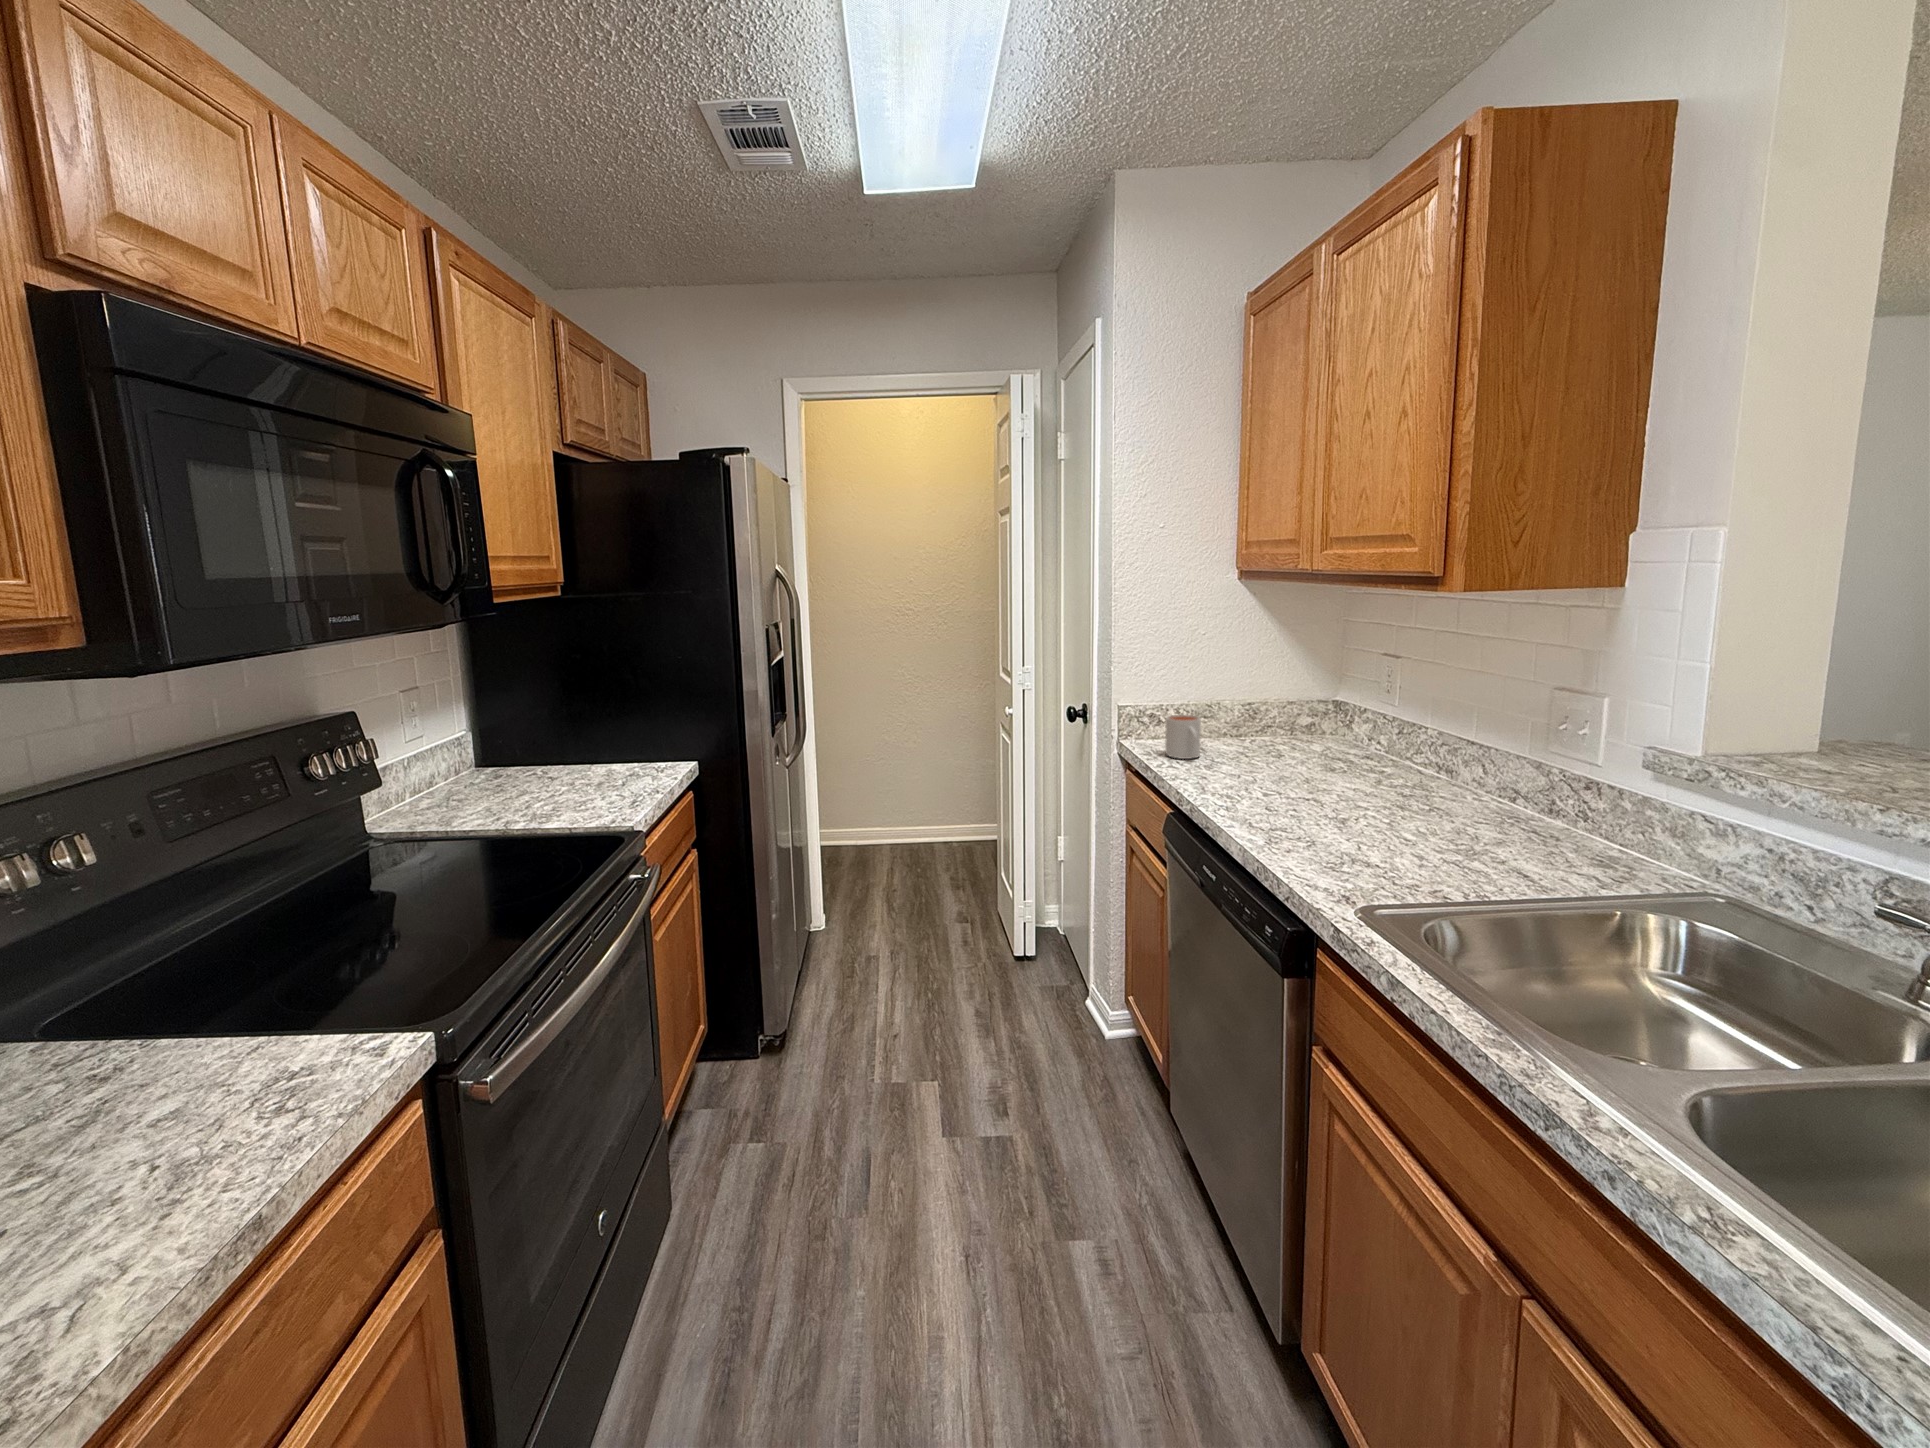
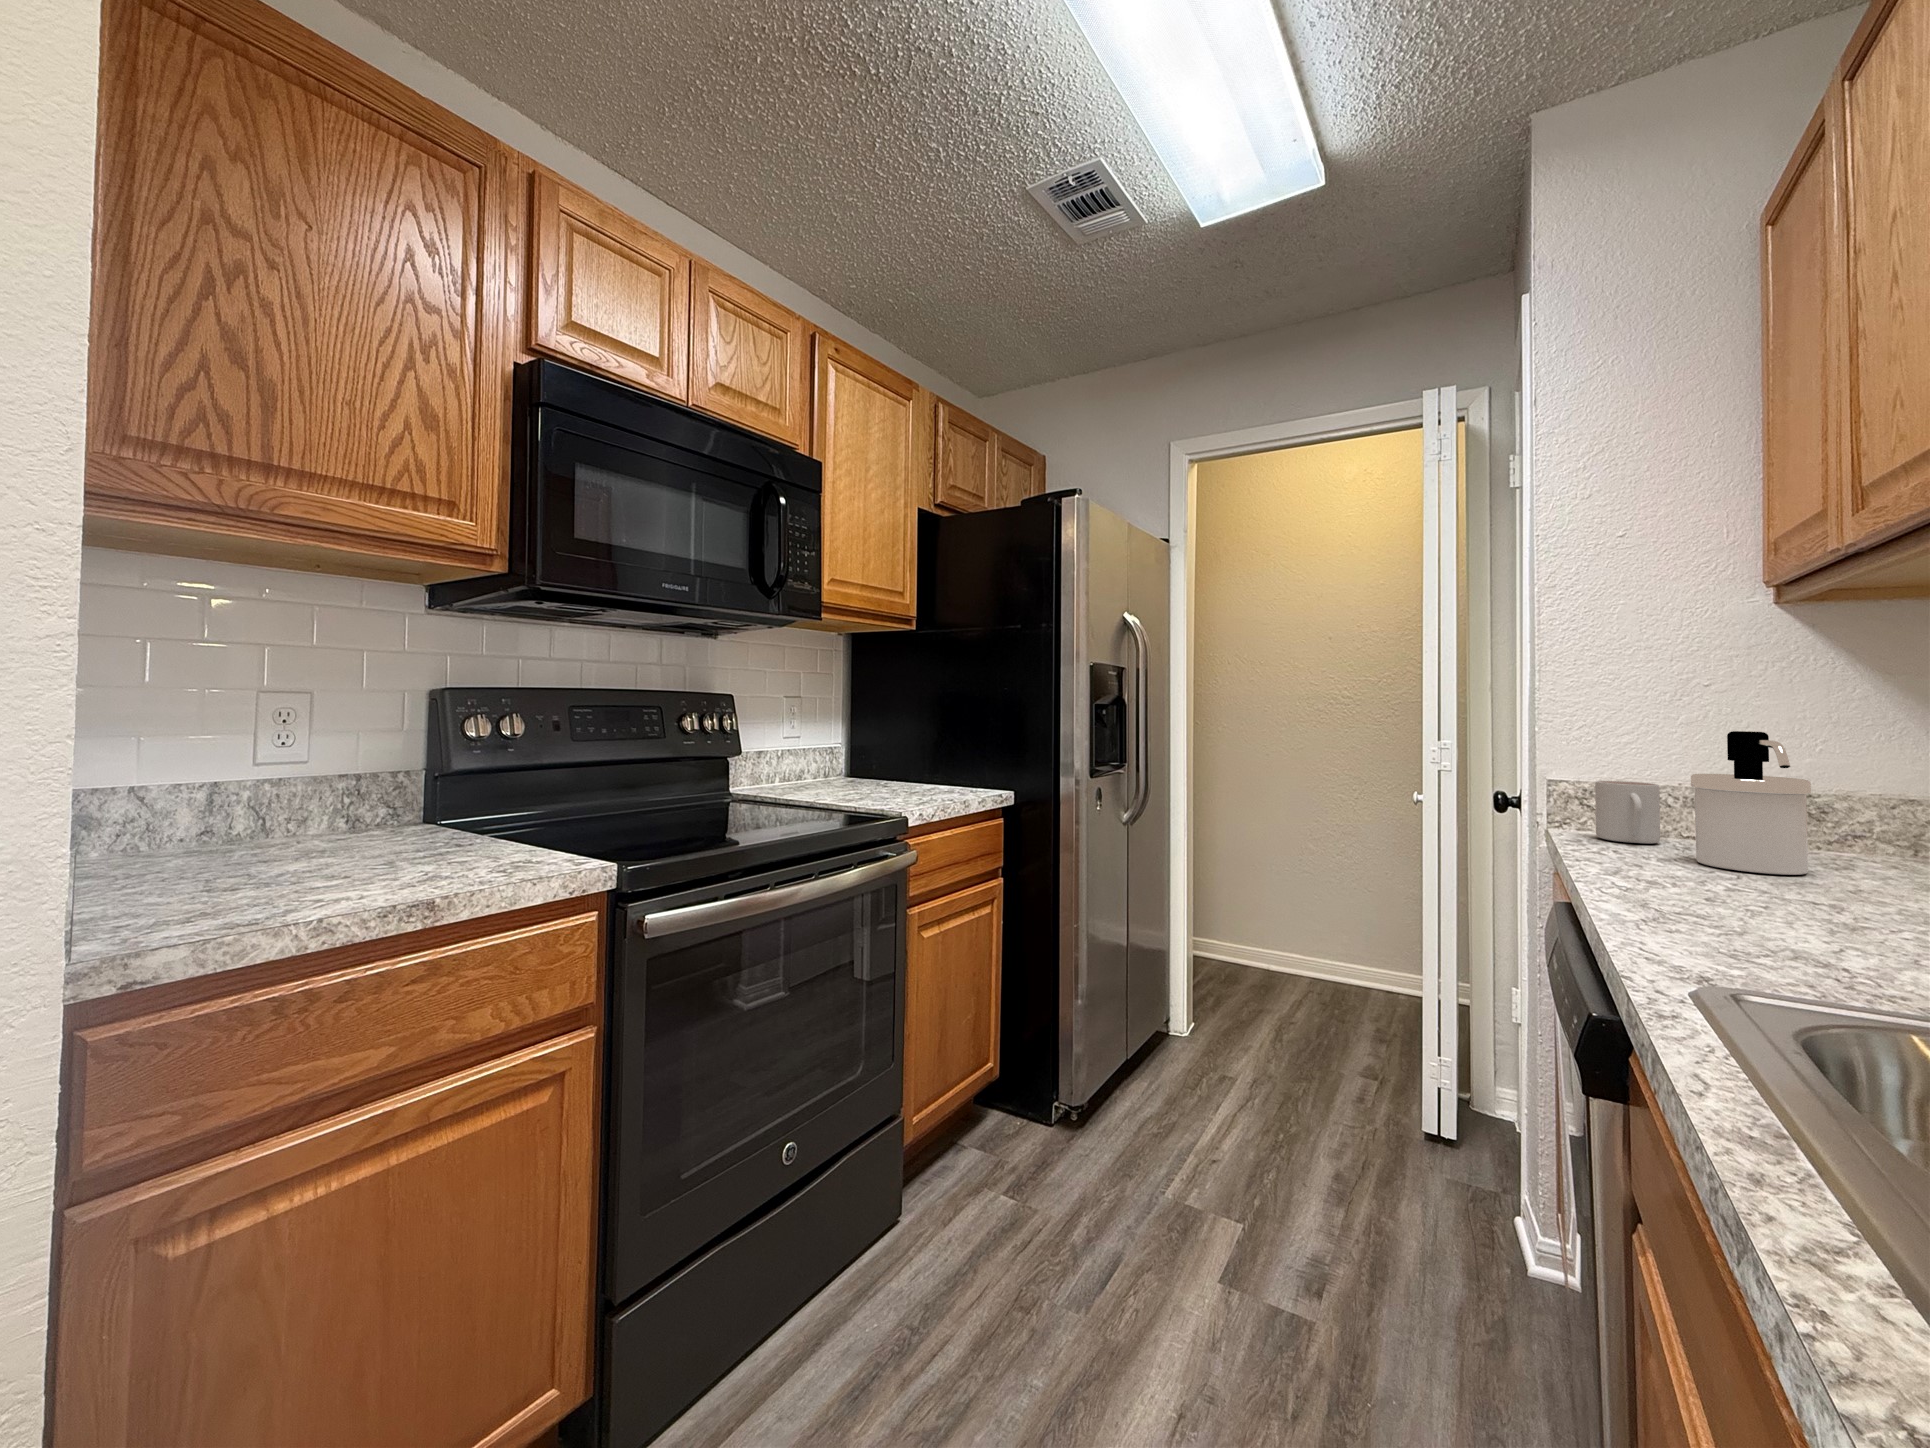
soap dispenser: none [1233,690,1295,780] -> present [1691,731,1811,875]

